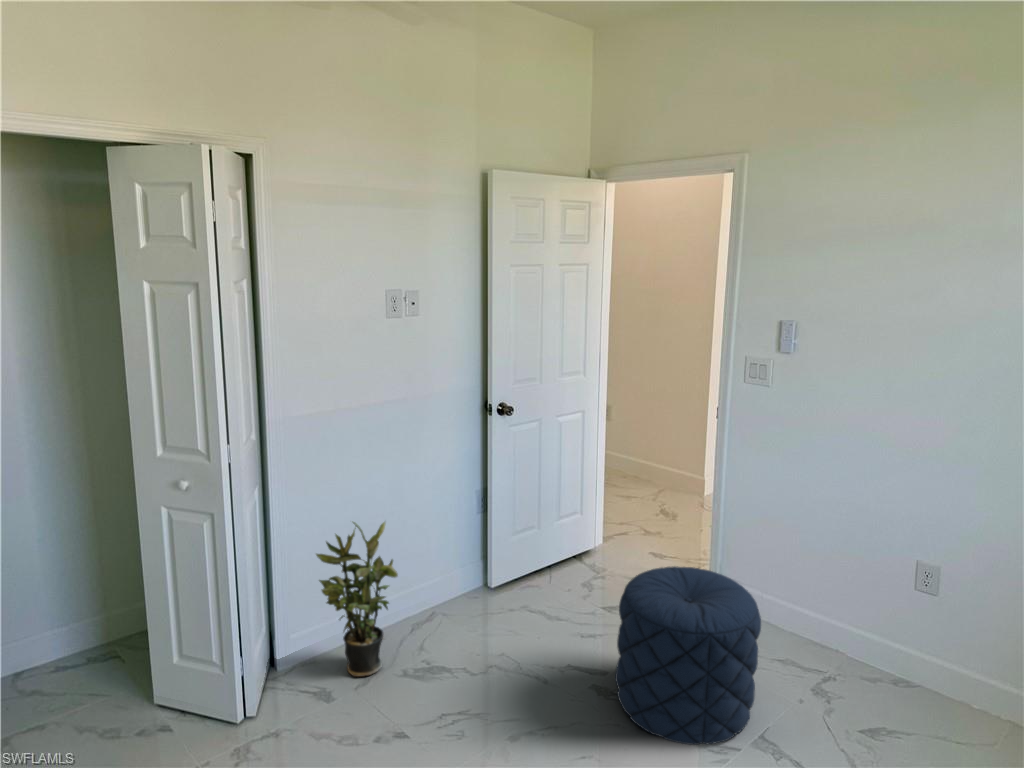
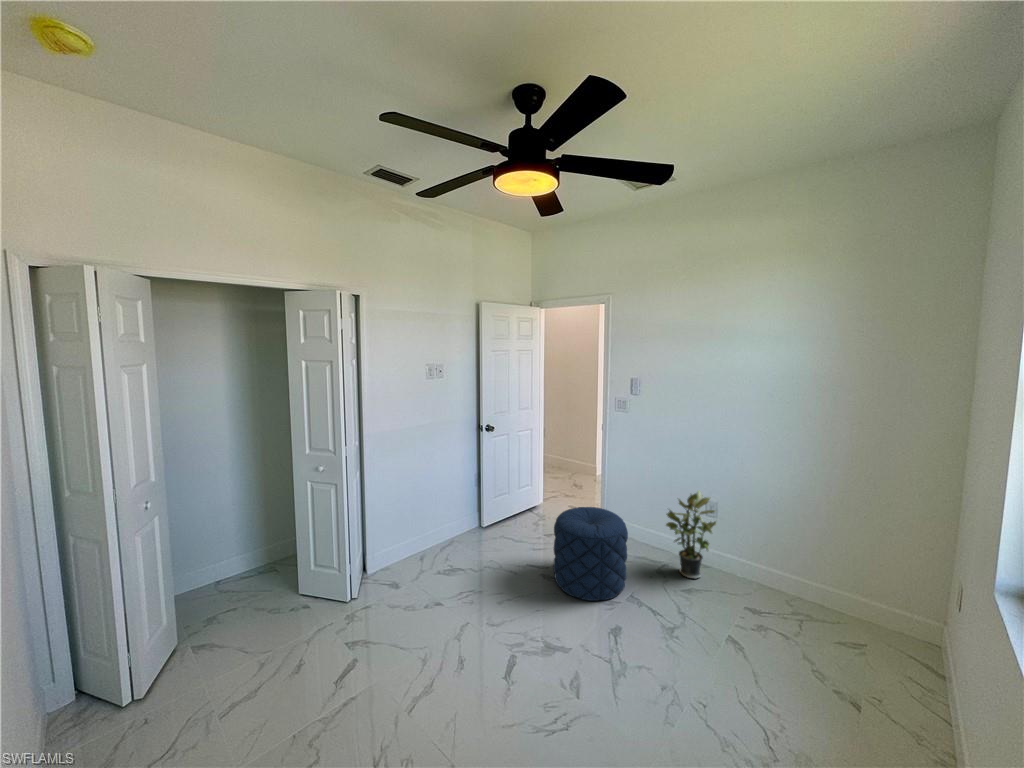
potted plant: present [316,522,398,677] -> present [666,491,716,578]

